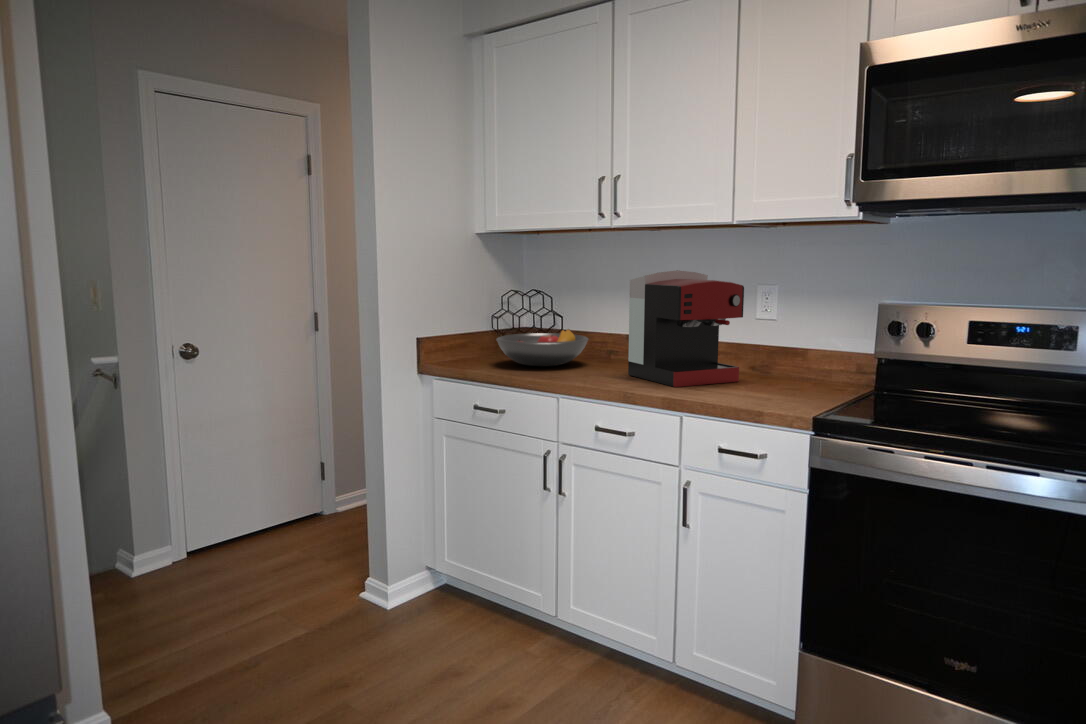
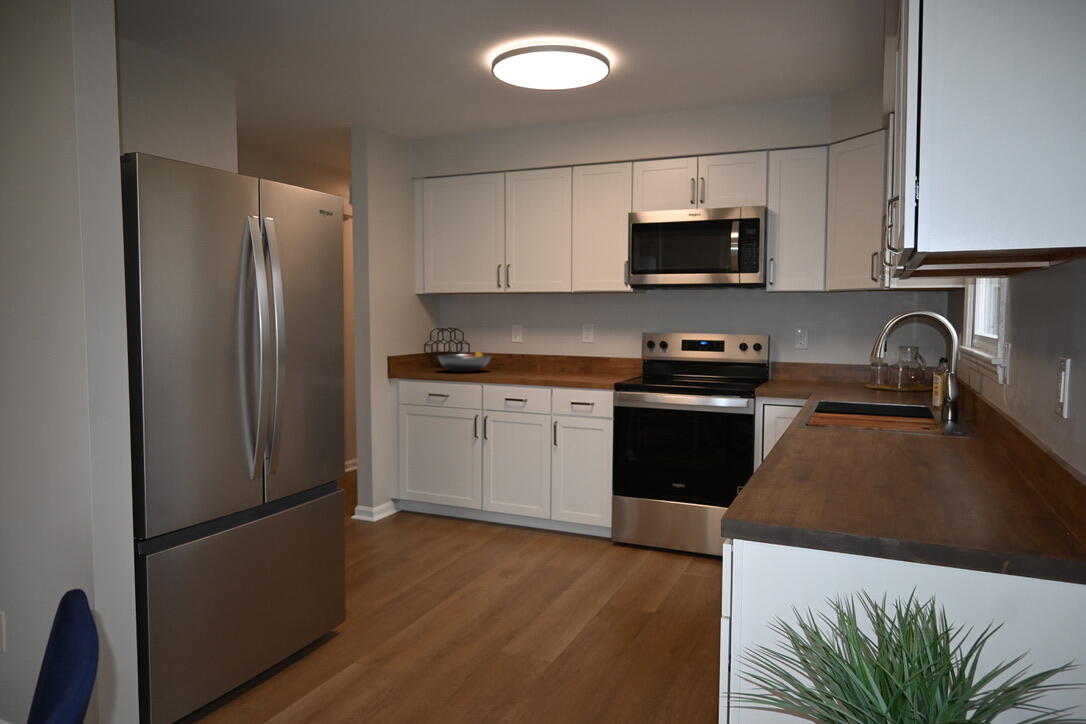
coffee maker: present [628,270,744,387] -> none [518,316,579,377]

